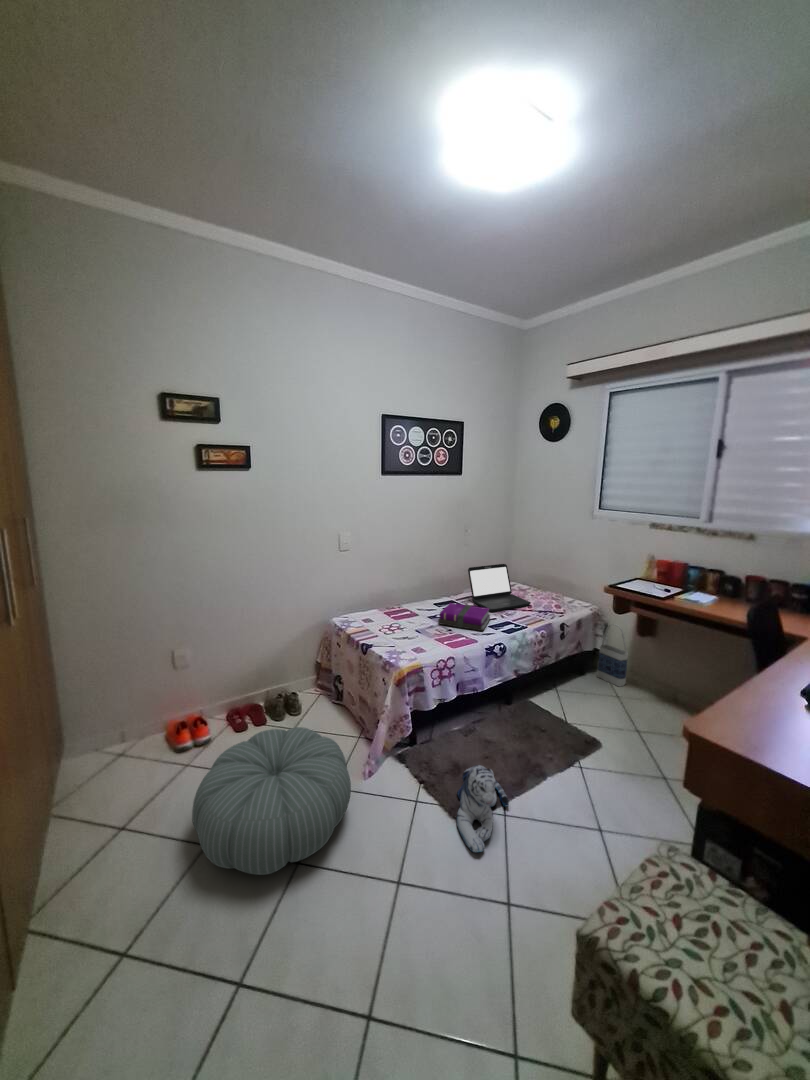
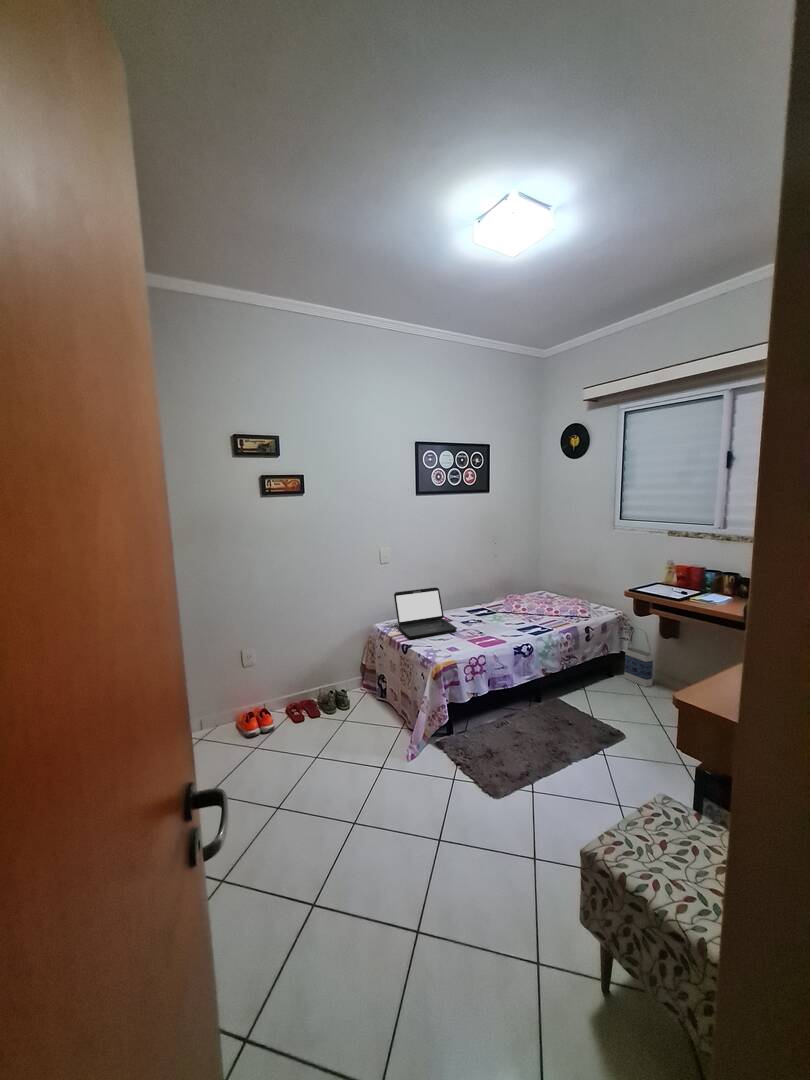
laptop: present [468,564,531,612] -> present [394,588,457,639]
notebook: present [438,603,490,631] -> none [470,609,518,633]
pouf: present [192,727,351,875] -> none [268,714,397,830]
plush toy: present [456,765,509,852] -> none [489,747,537,820]

